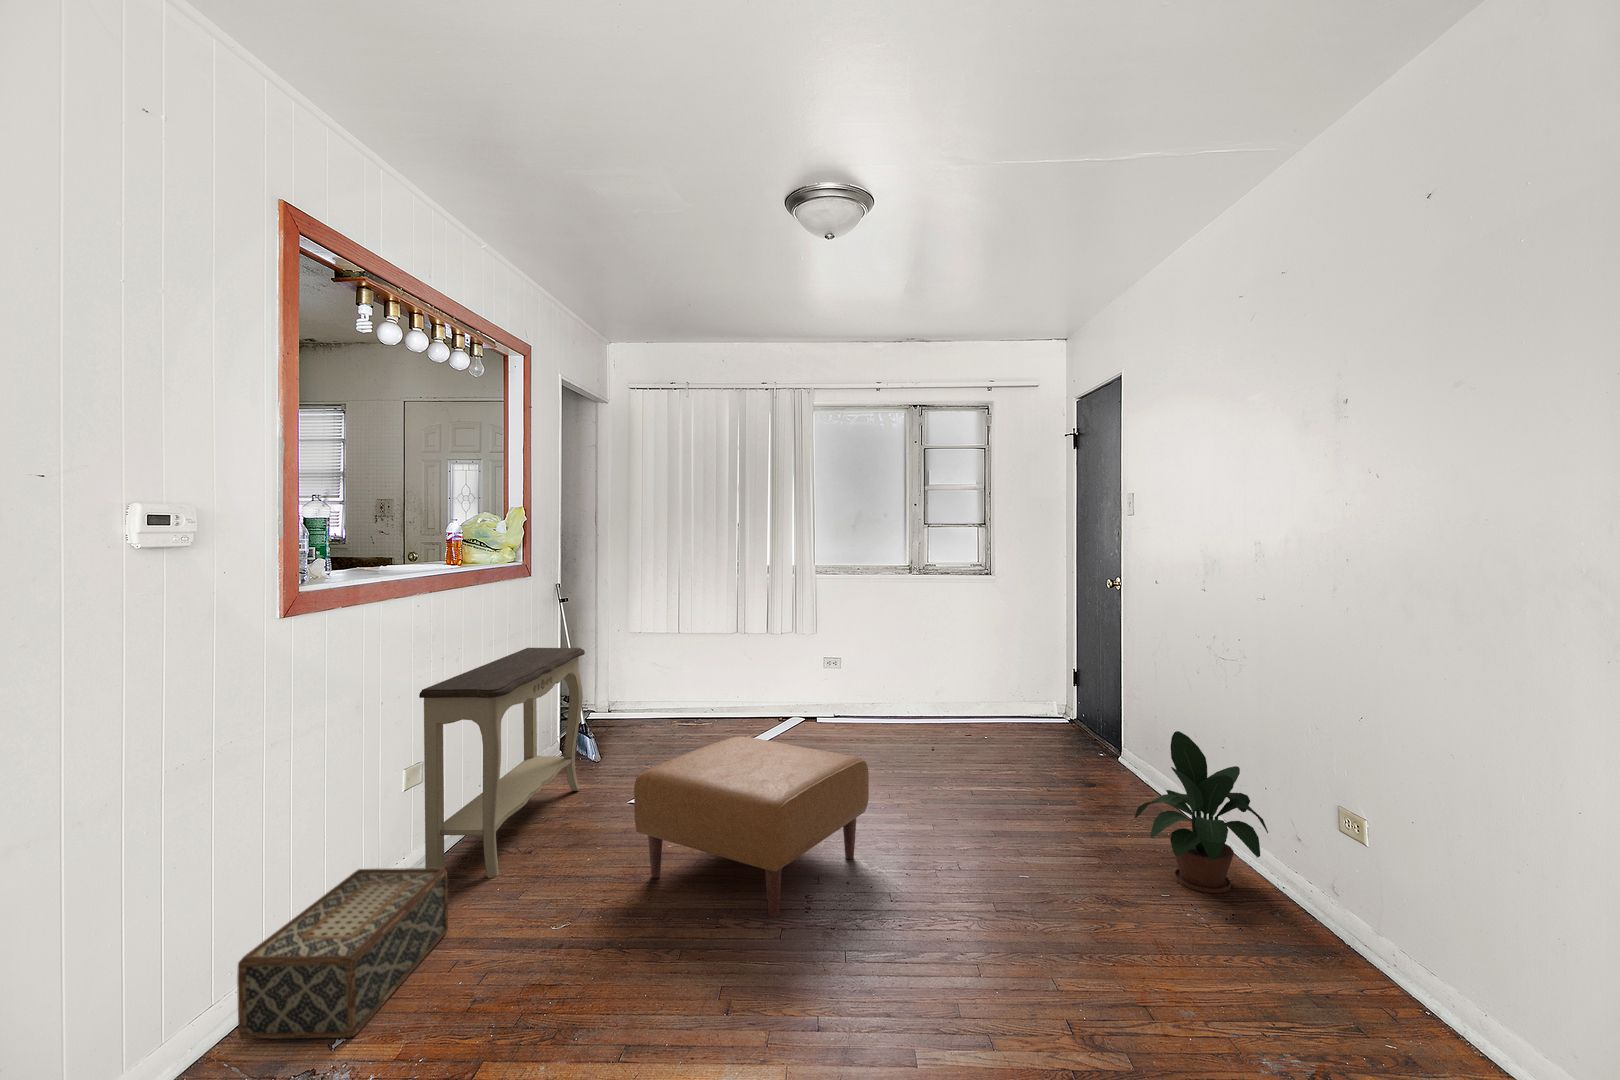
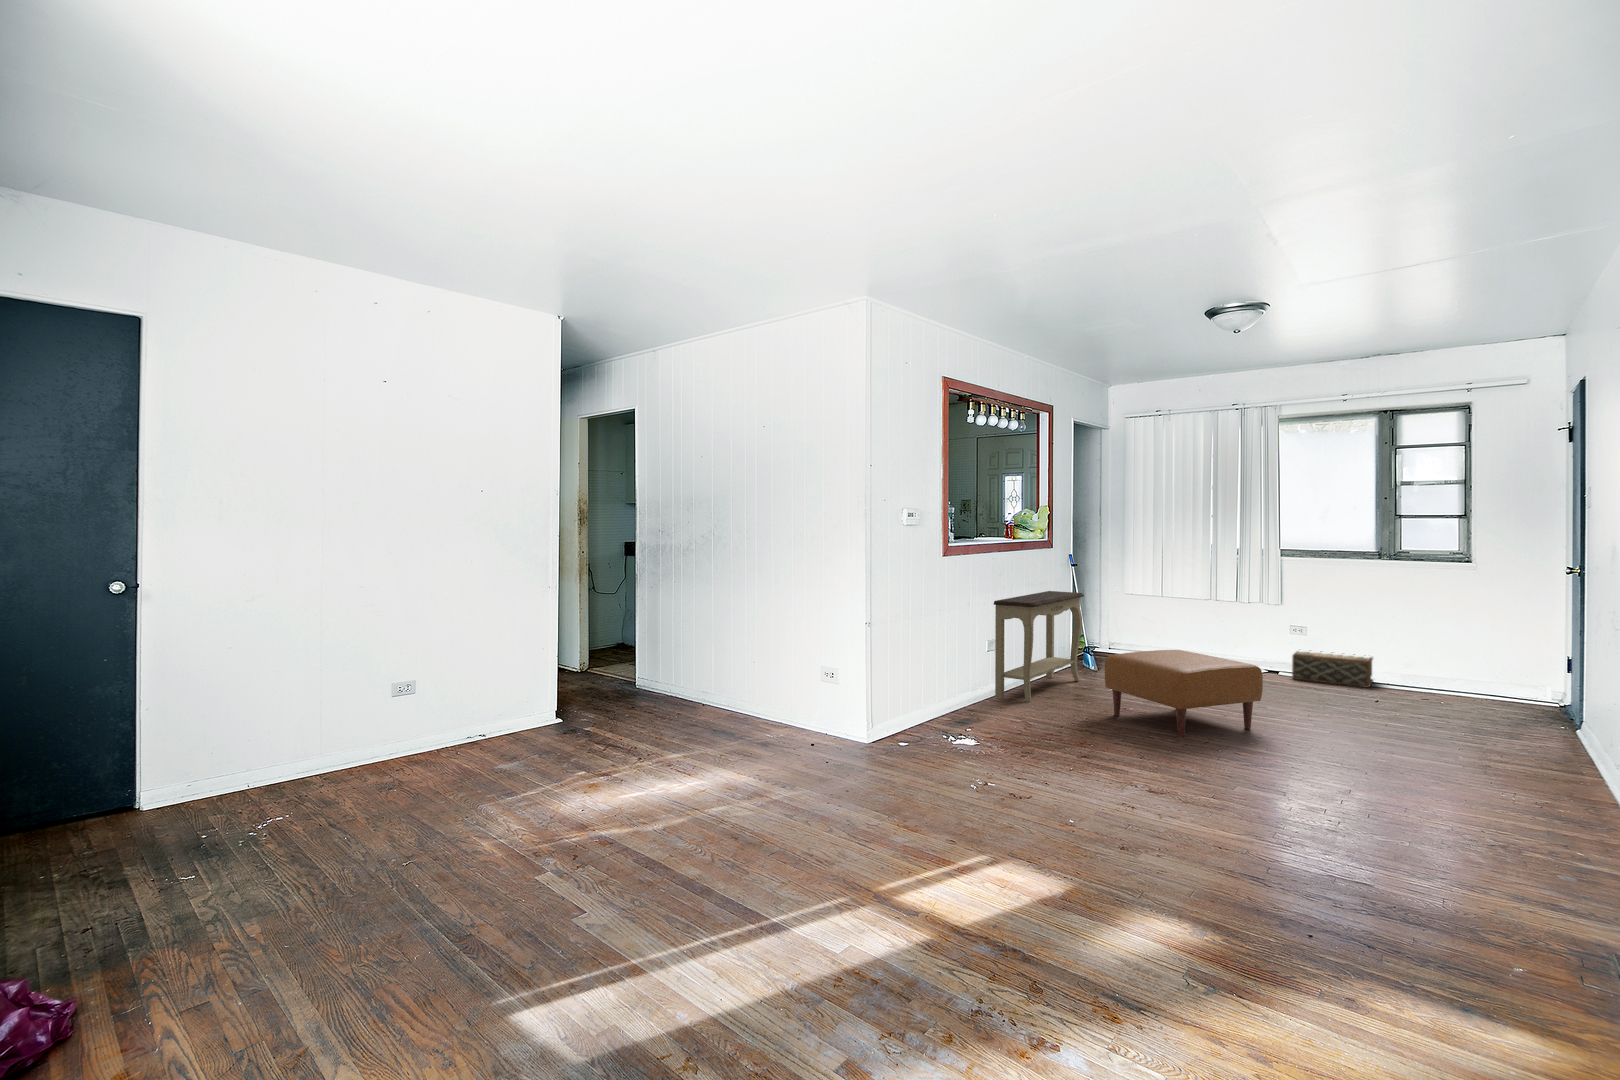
potted plant: present [1135,731,1268,893] -> none [1486,671,1603,787]
woven basket: present [237,868,448,1039] -> present [1292,651,1373,687]

